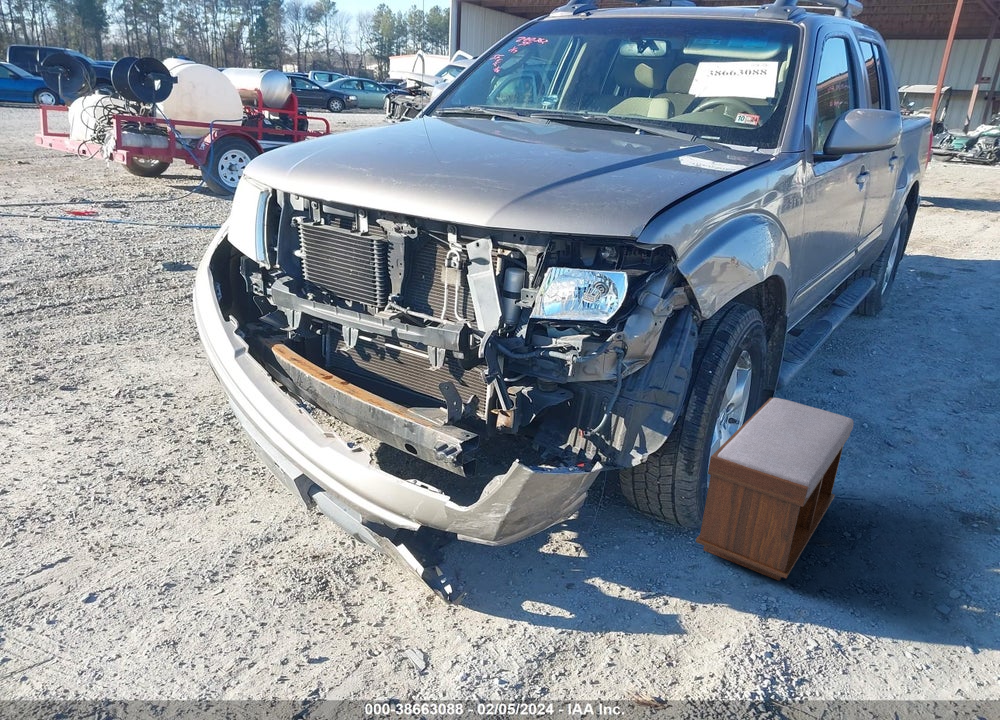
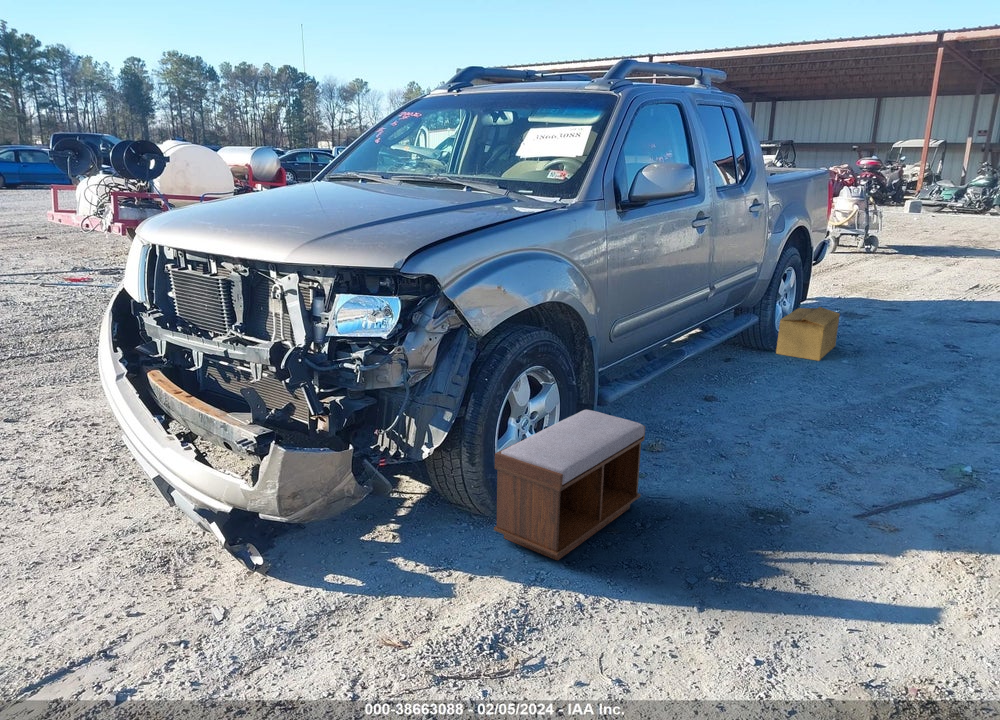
cardboard box: none [868,270,932,329] -> present [776,307,840,361]

